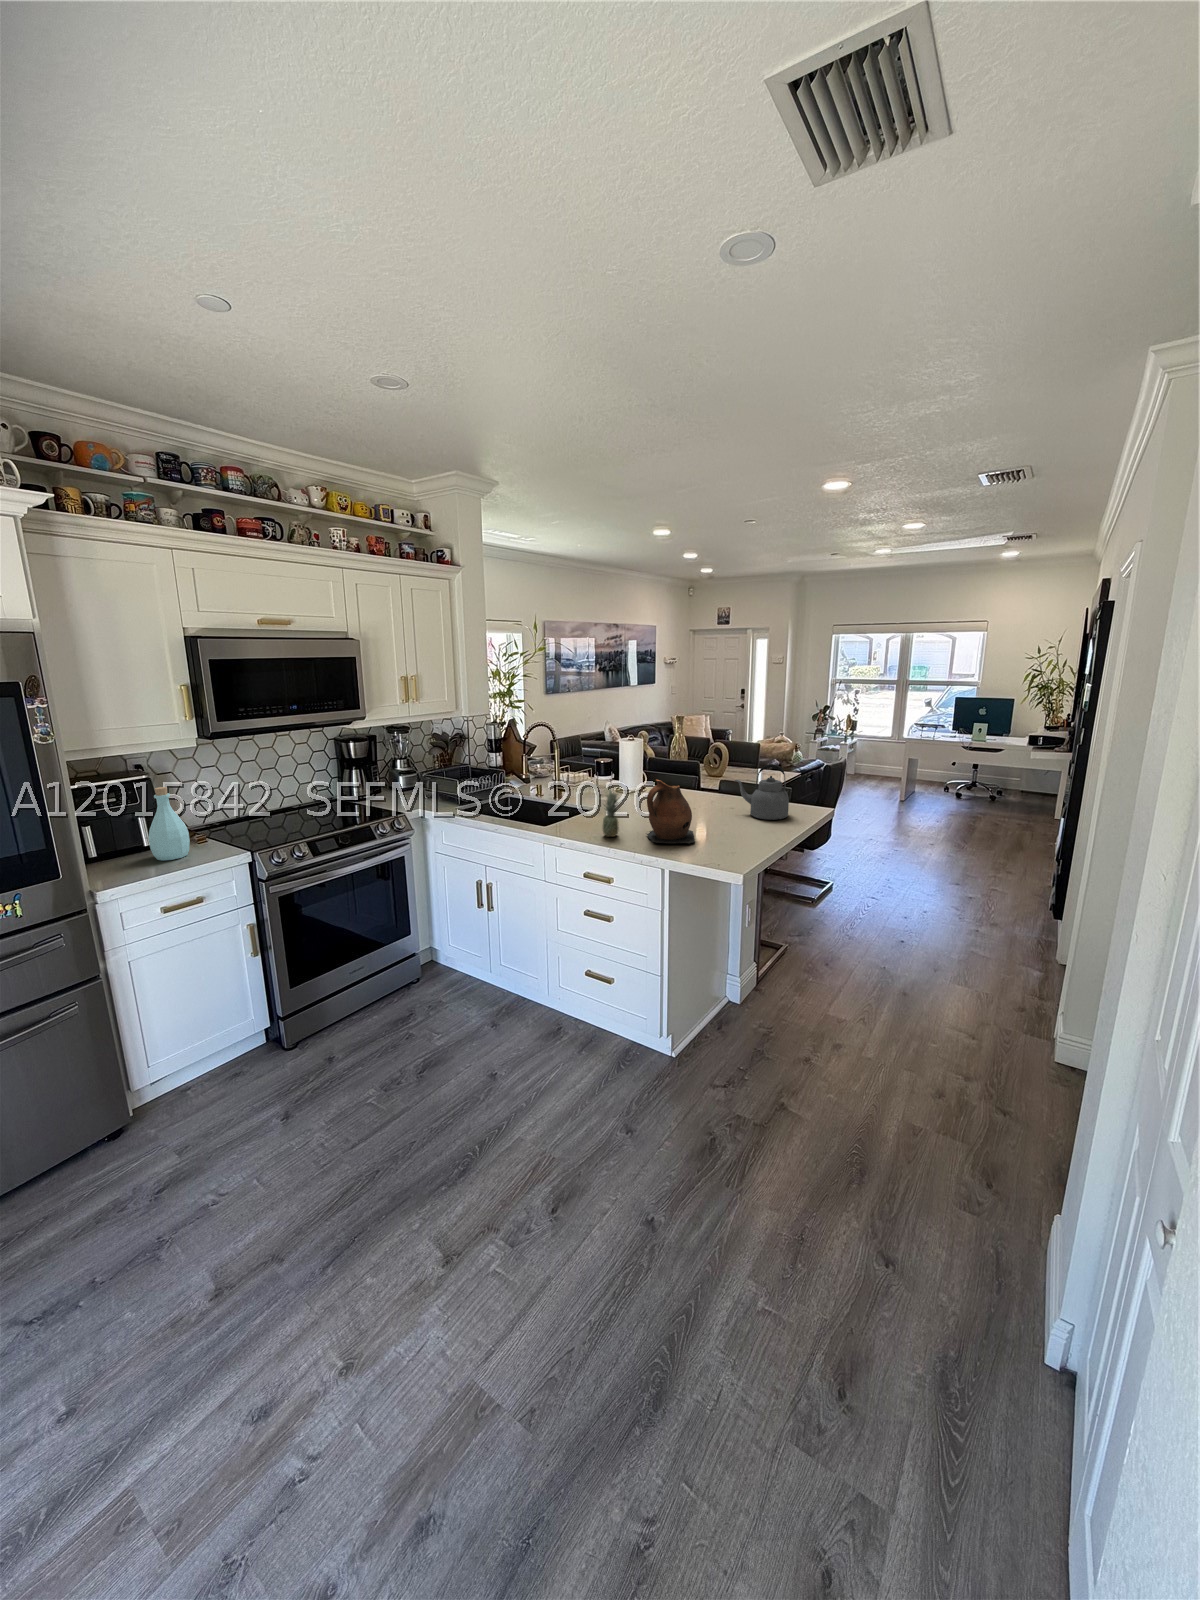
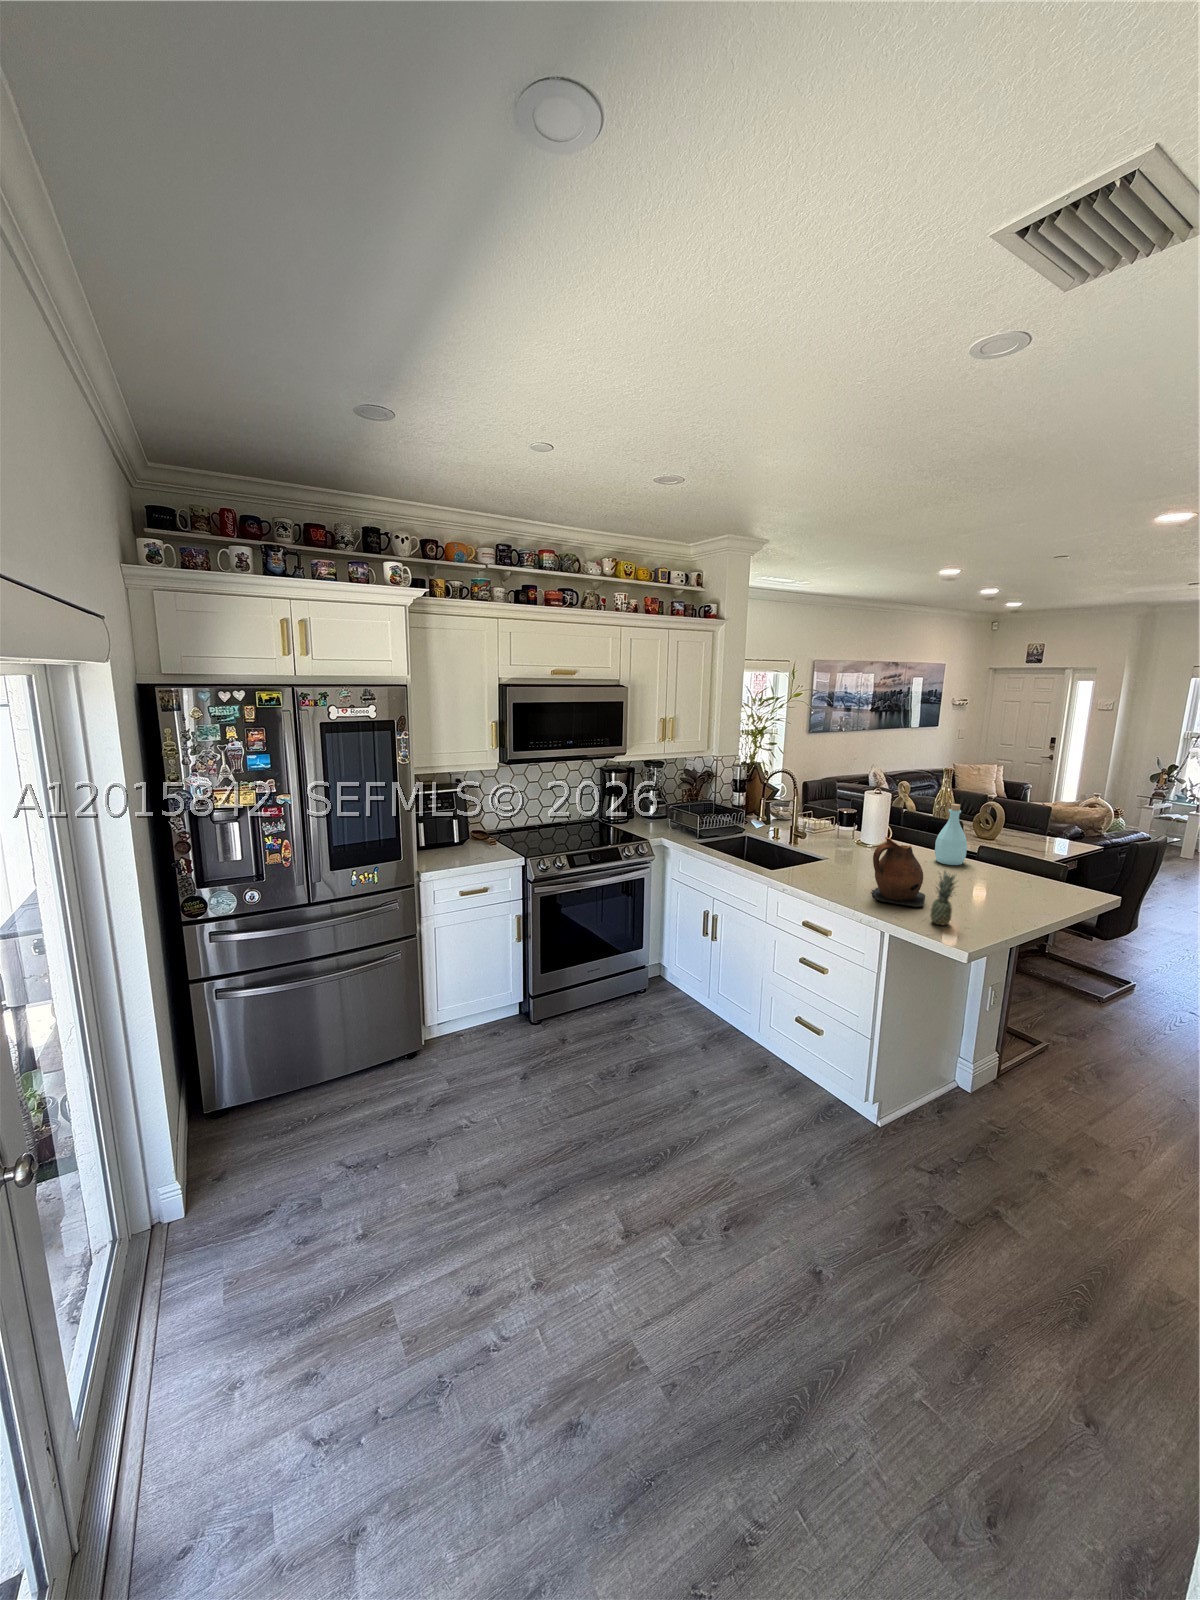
kettle: present [735,764,789,820] -> none [985,834,1052,896]
bottle: present [149,787,190,860] -> present [935,804,967,865]
fruit: present [603,791,620,837] -> present [931,870,957,925]

